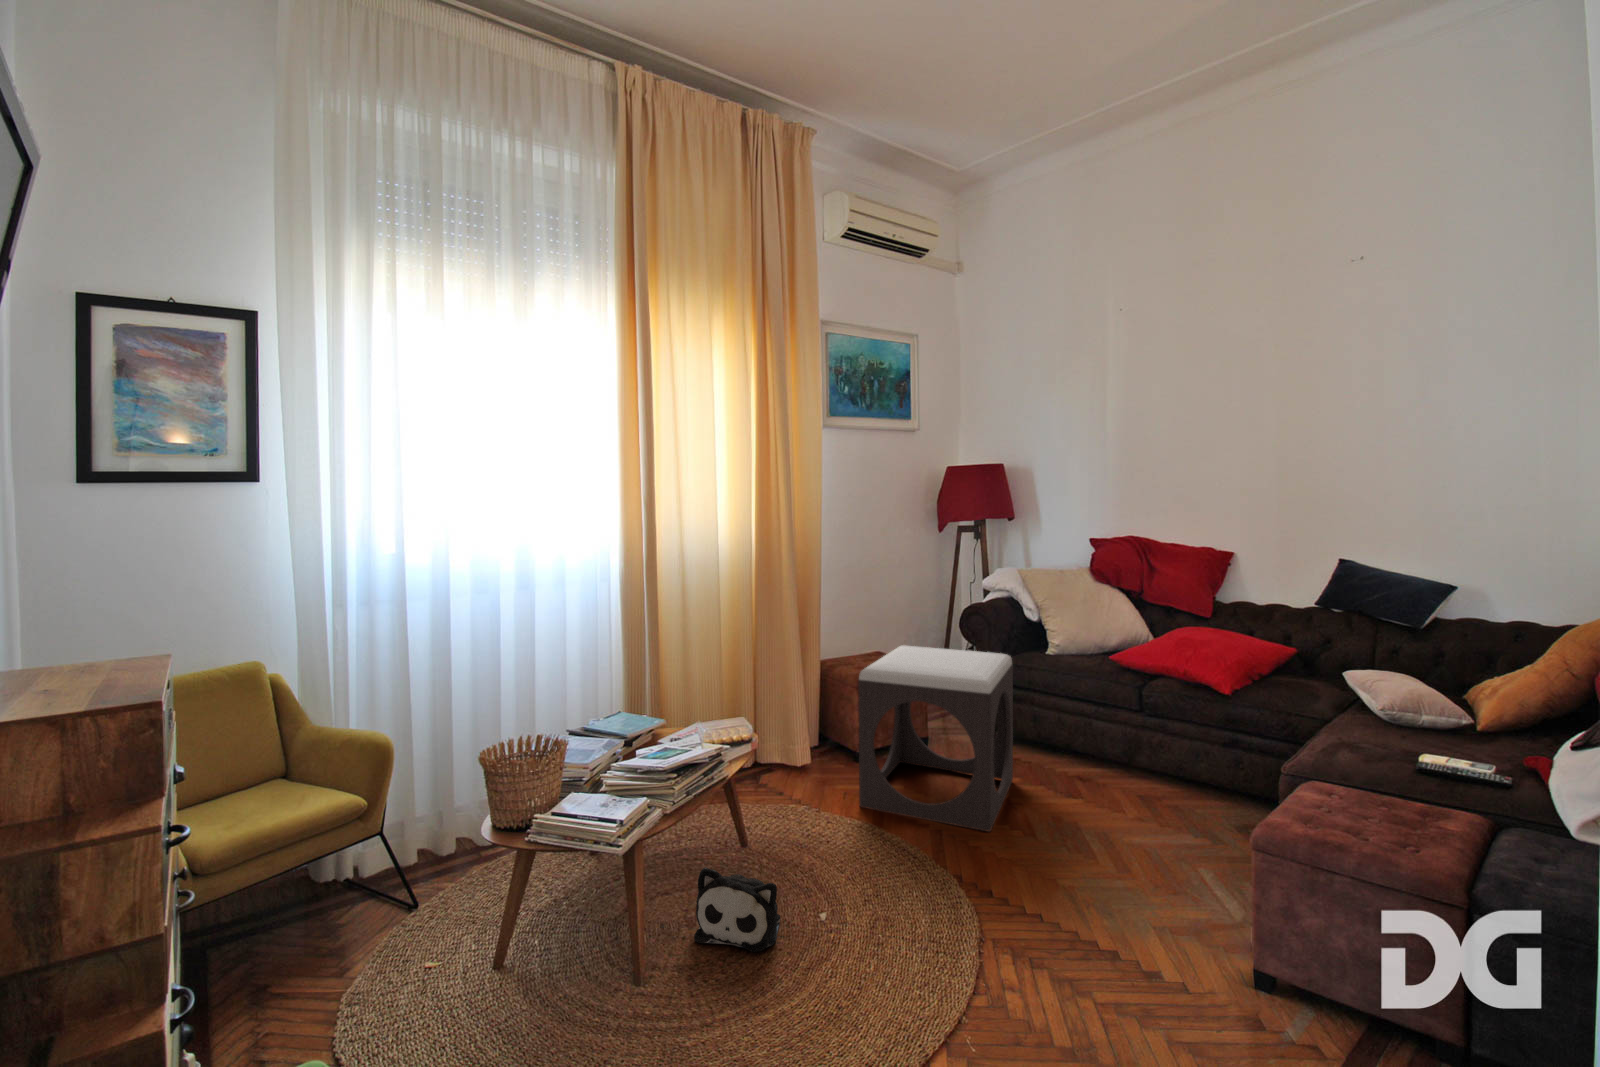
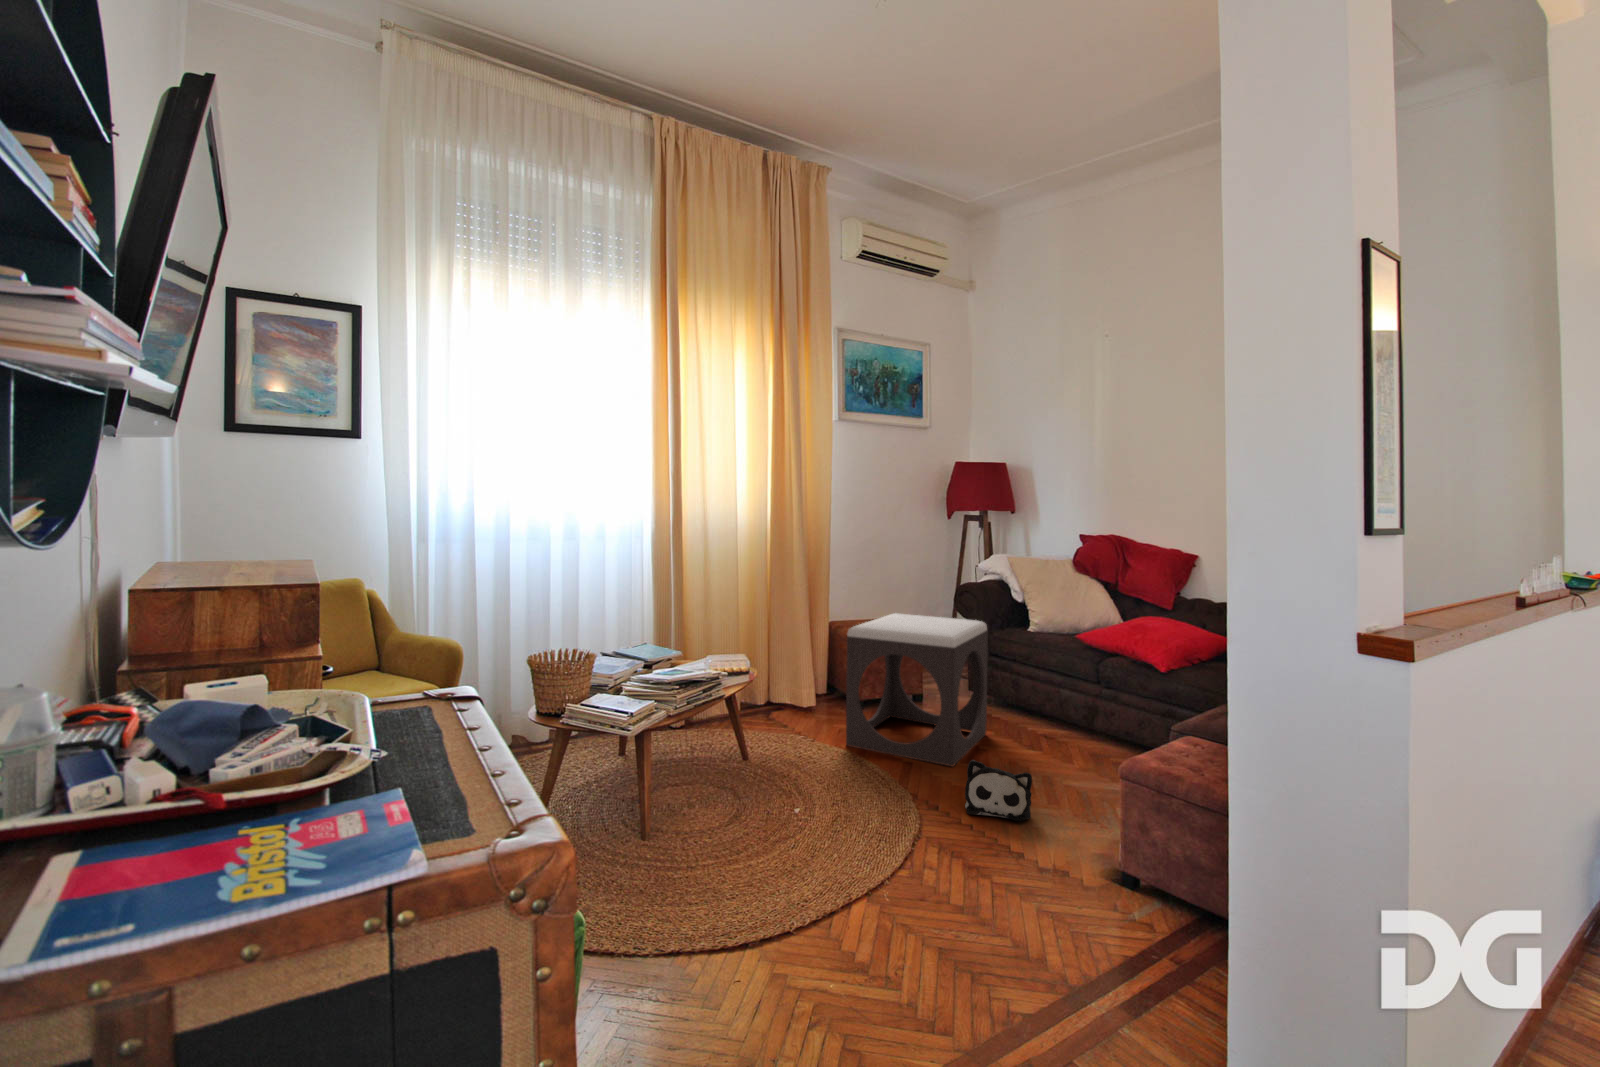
plush toy: present [694,867,780,952] -> present [965,760,1032,821]

